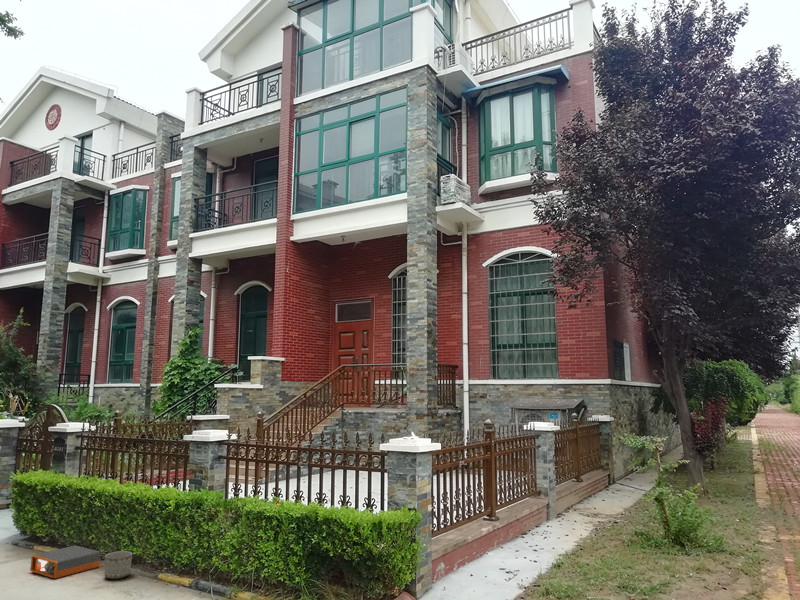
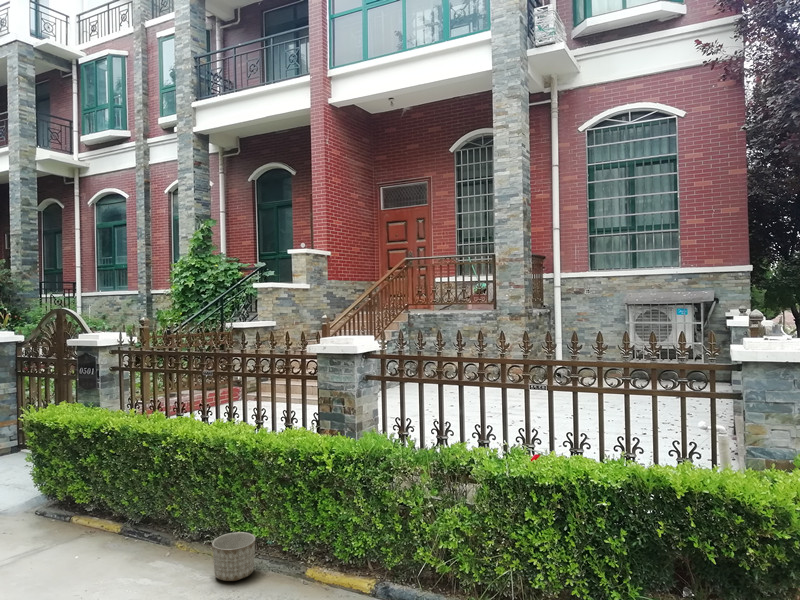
storage box: present [30,545,100,579] -> none [84,520,192,585]

